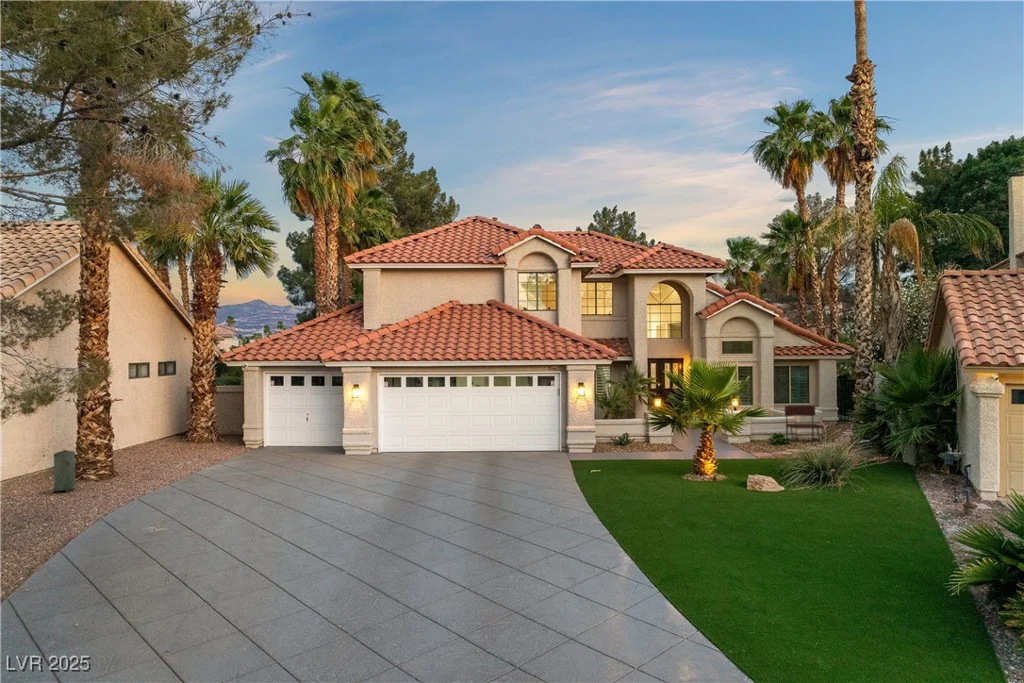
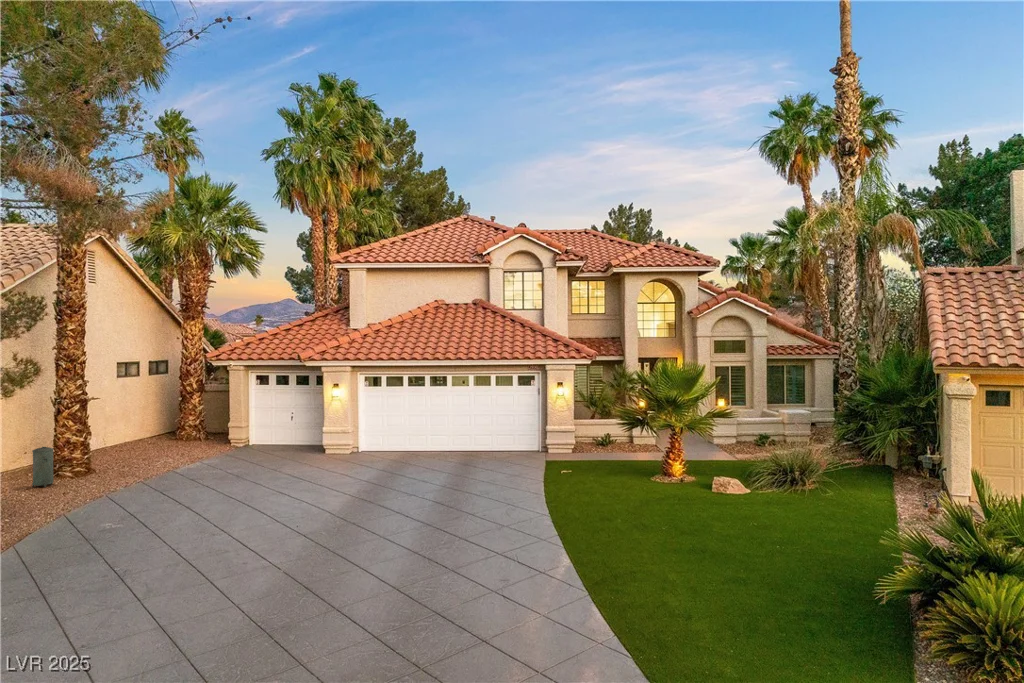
bench: present [785,405,824,441] -> none [773,407,813,443]

